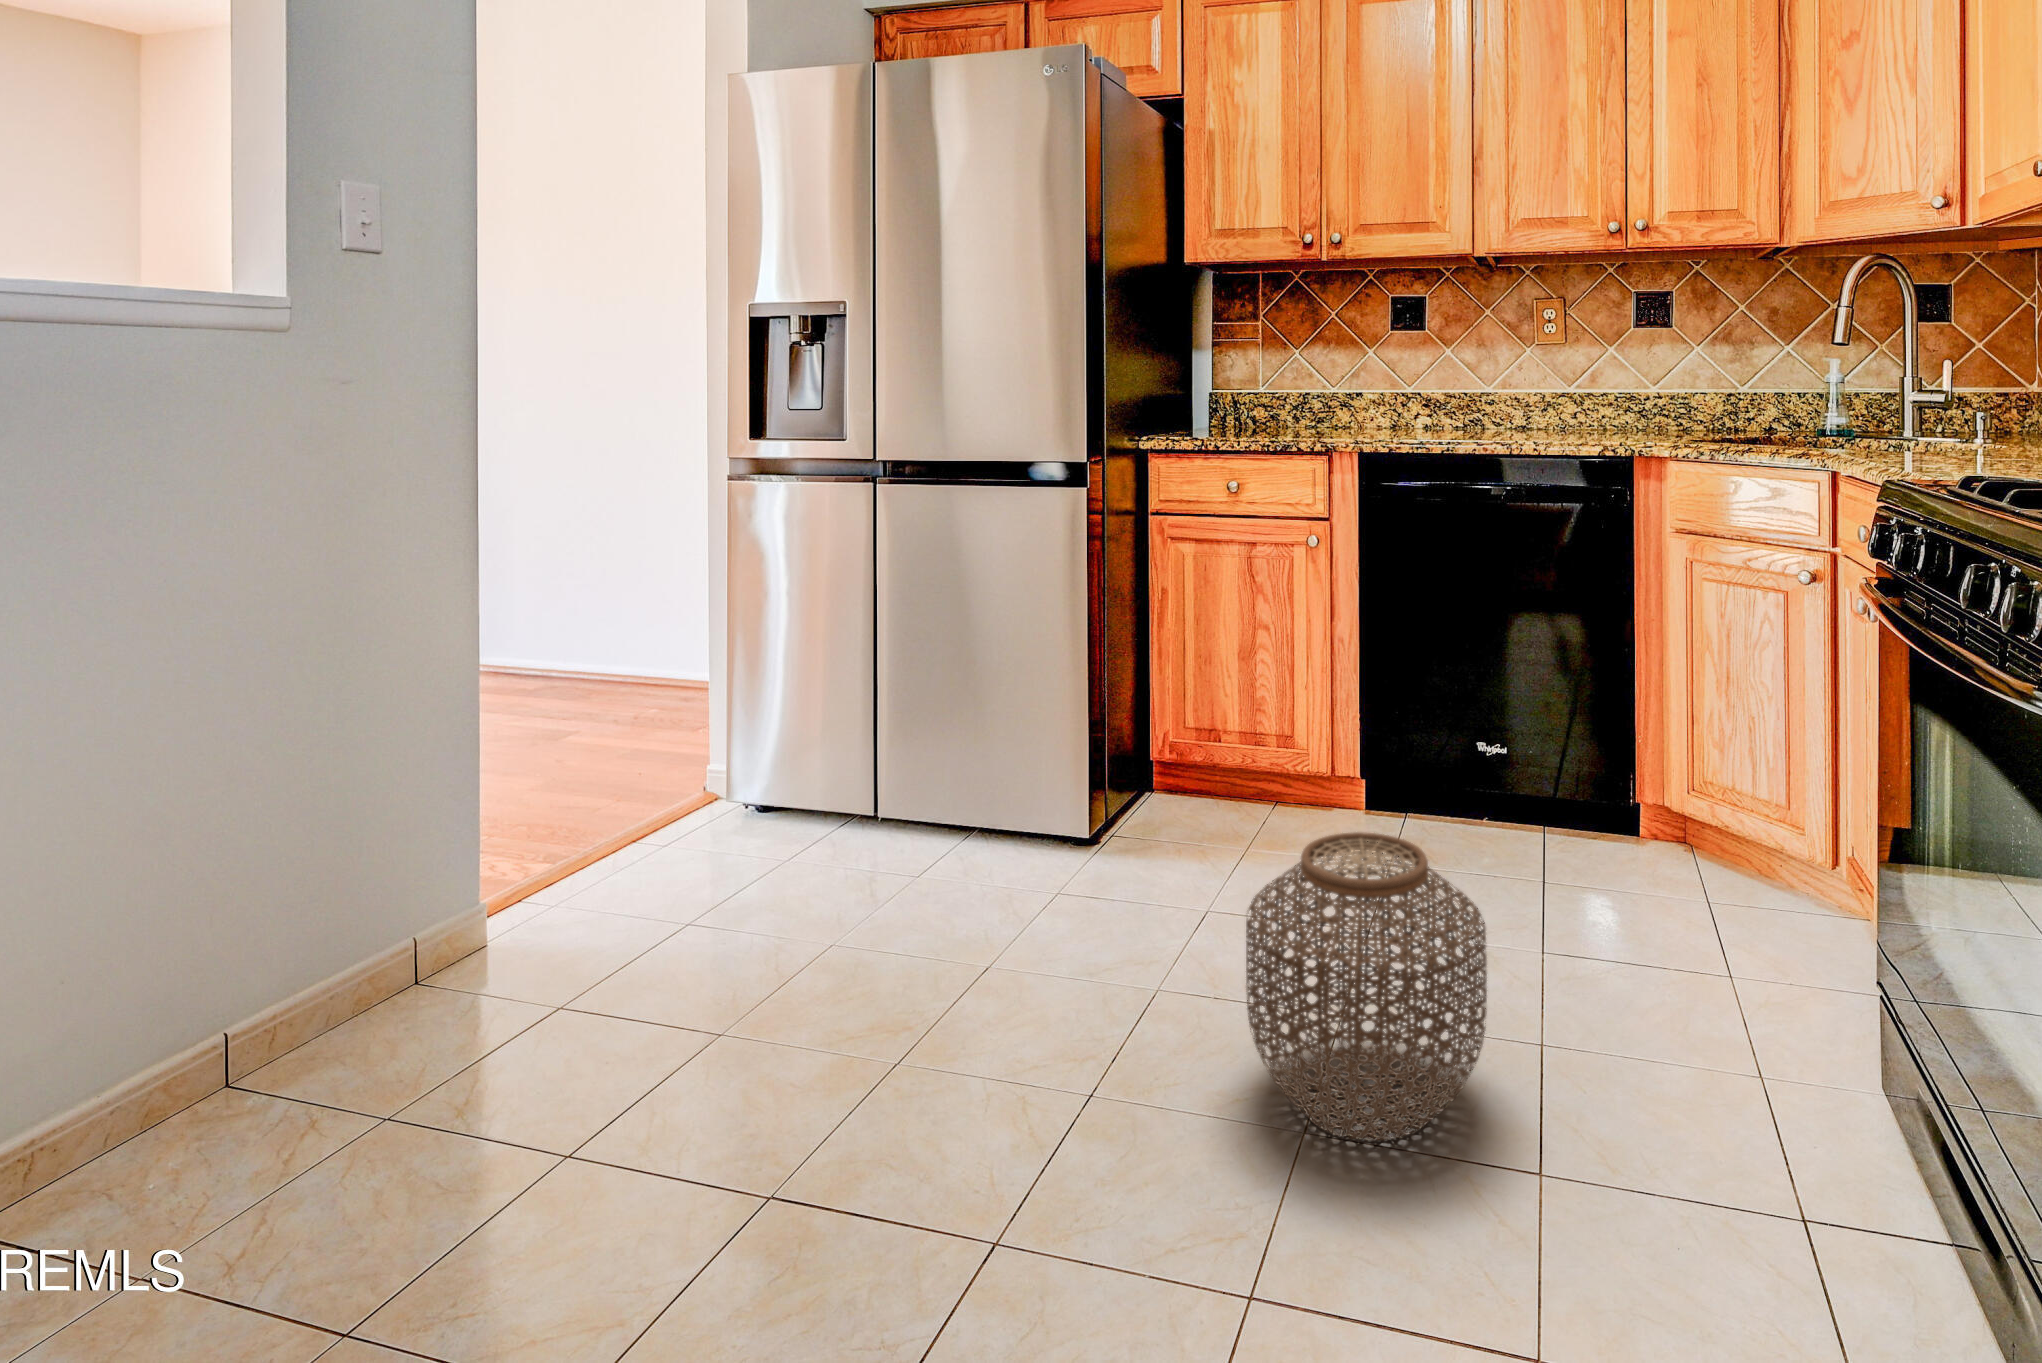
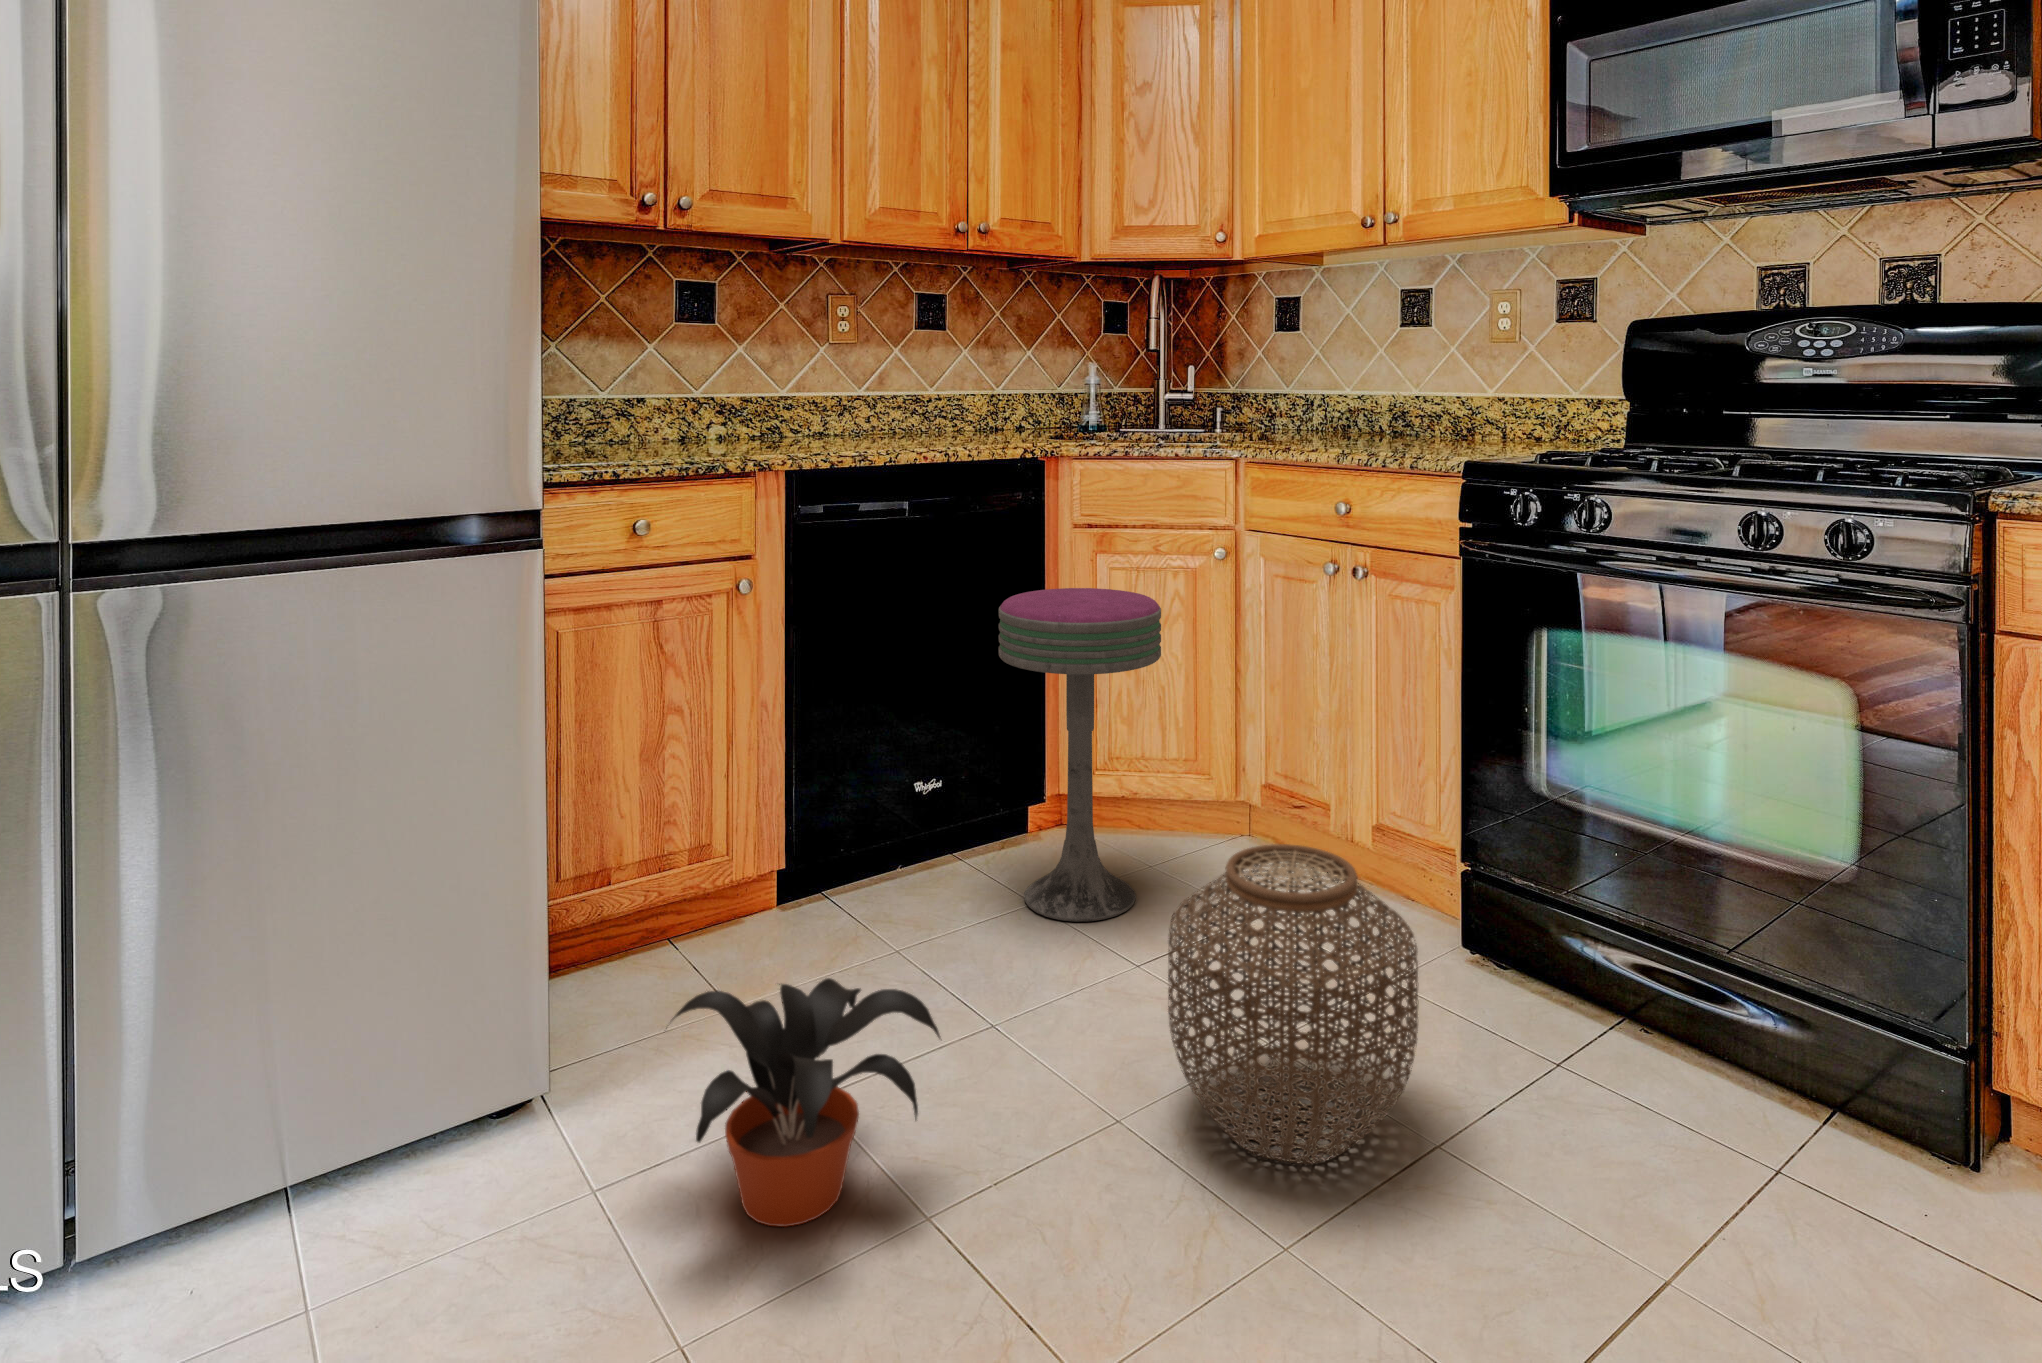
bar stool: none [1472,589,1644,929] -> present [999,588,1161,922]
potted plant: none [974,797,1156,969] -> present [672,978,940,1227]

